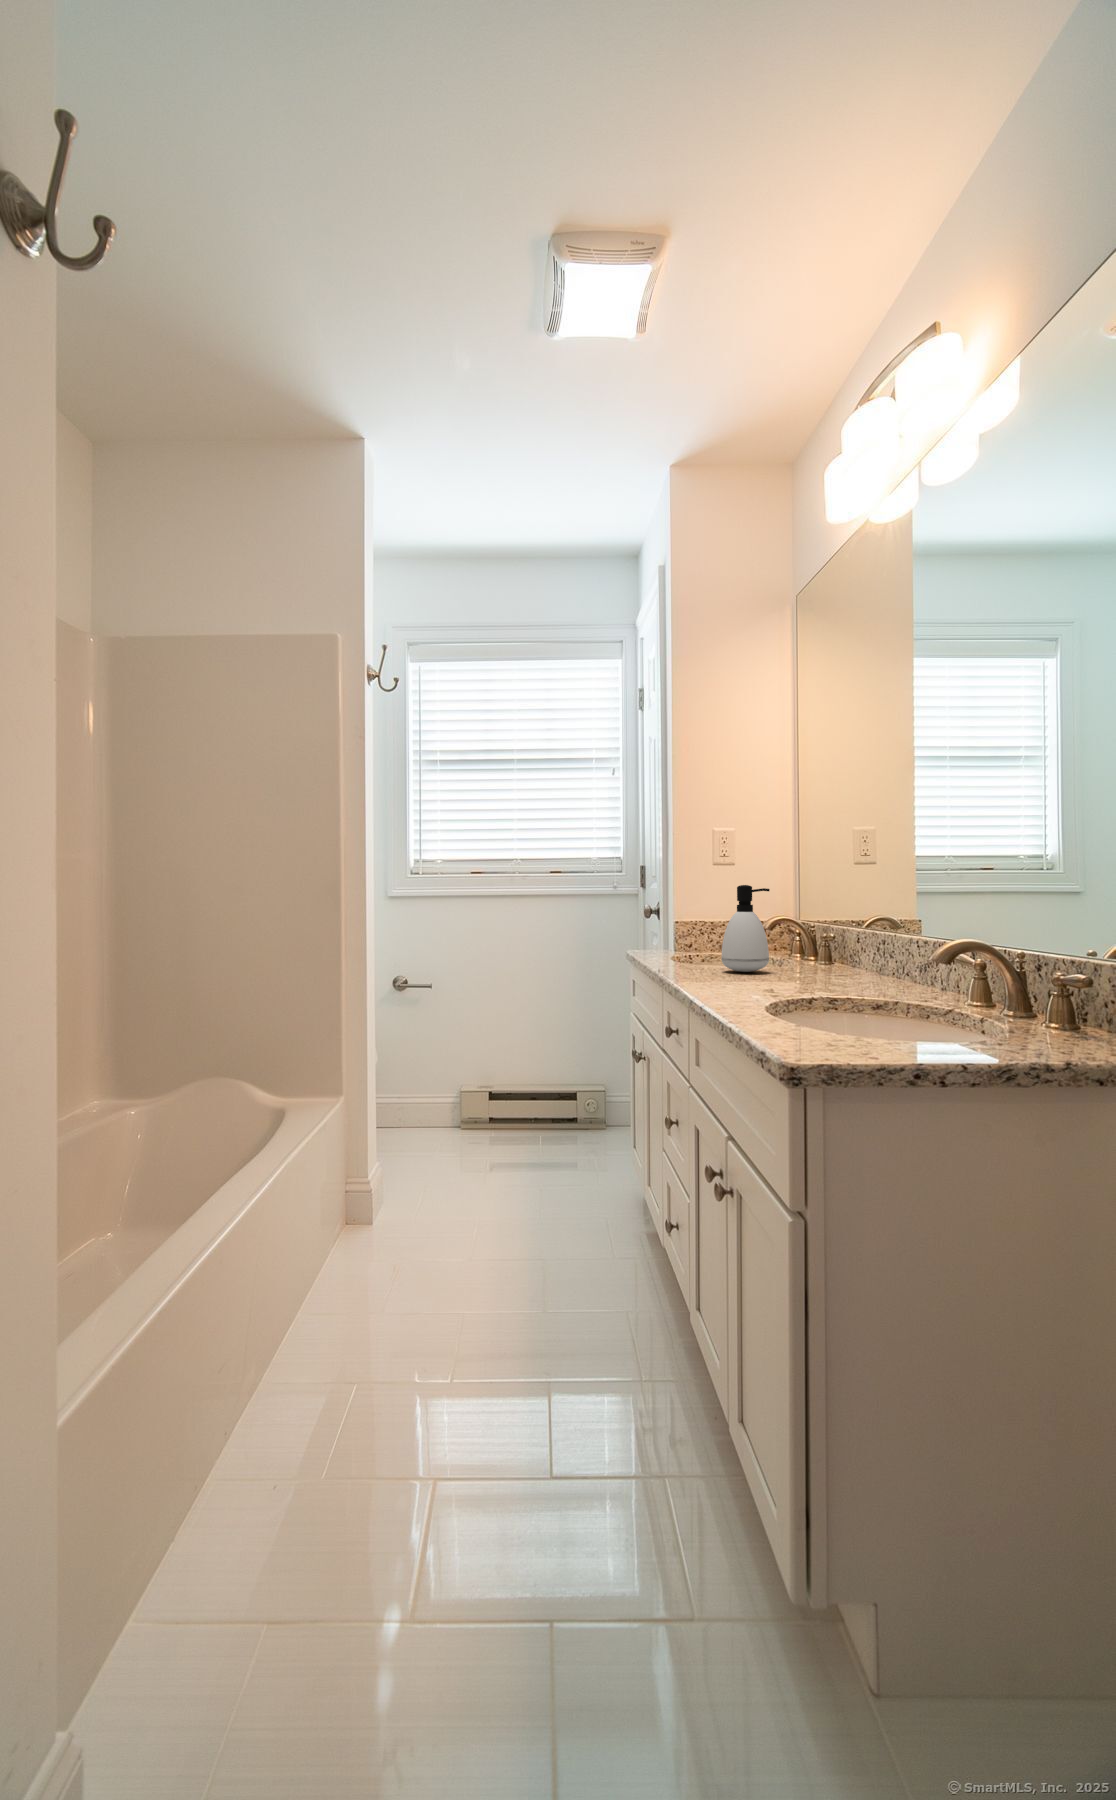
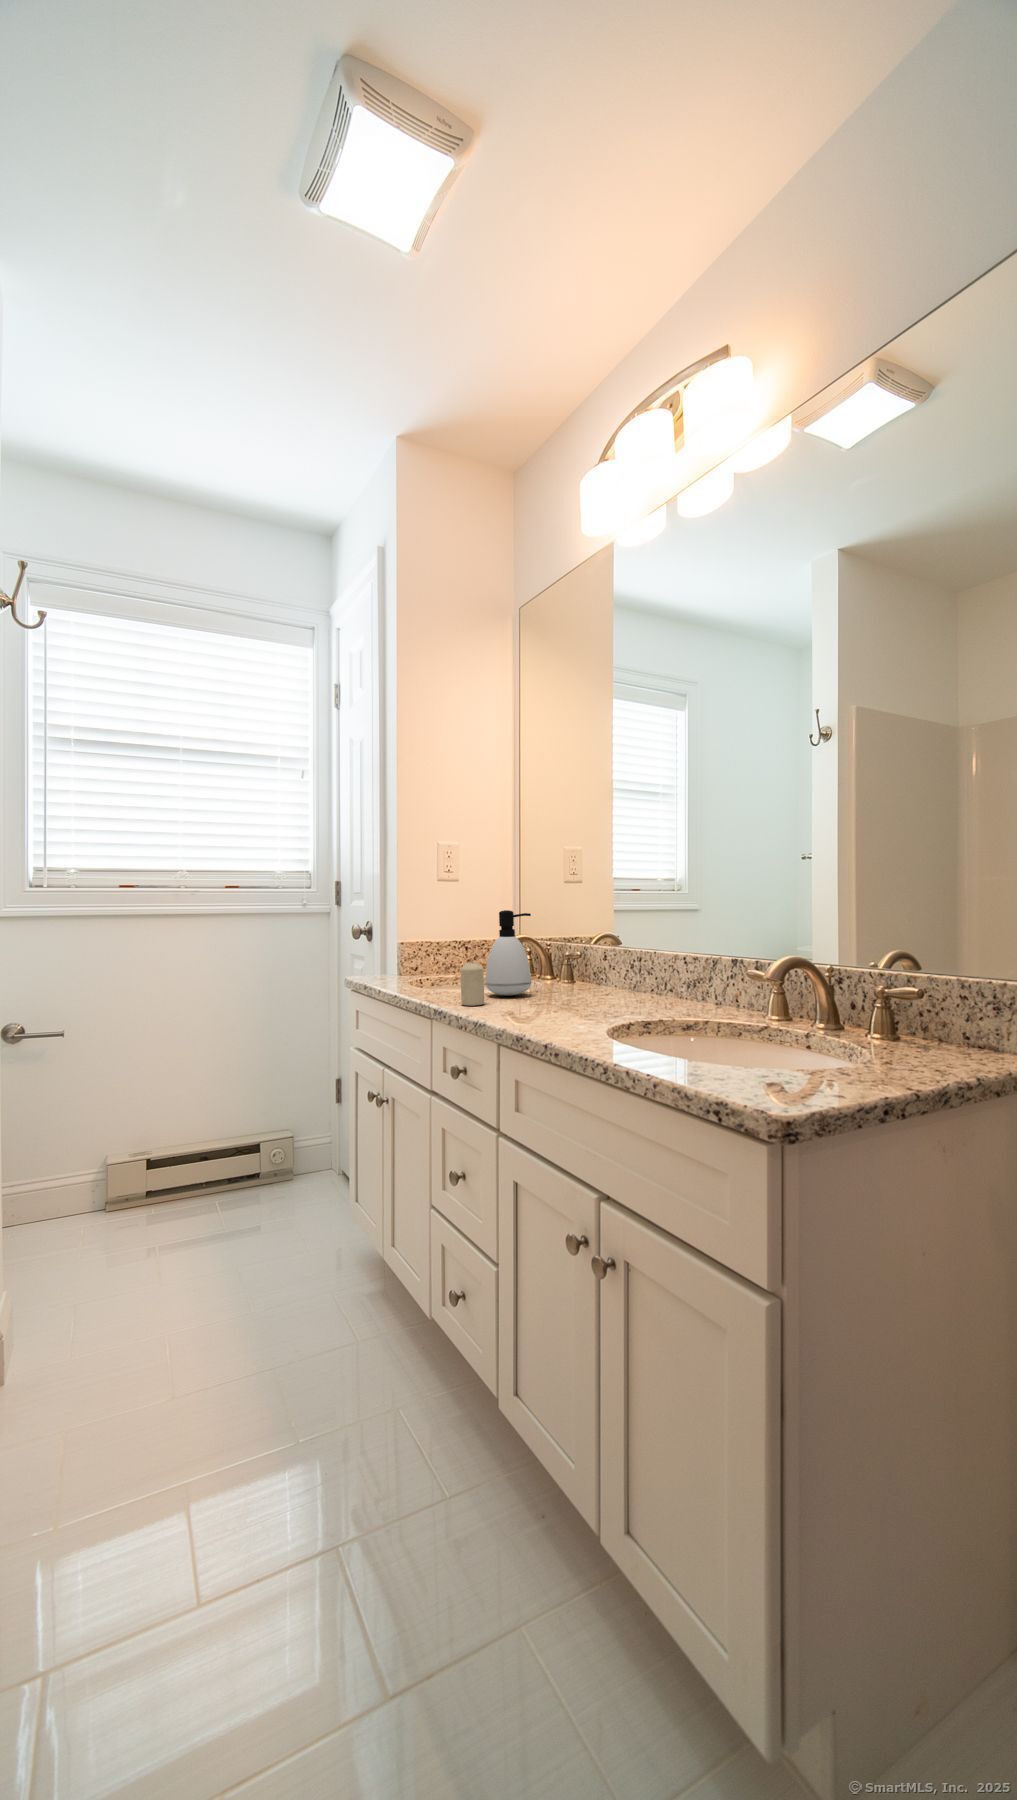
candle: none [683,934,707,976] -> present [460,962,484,1006]

